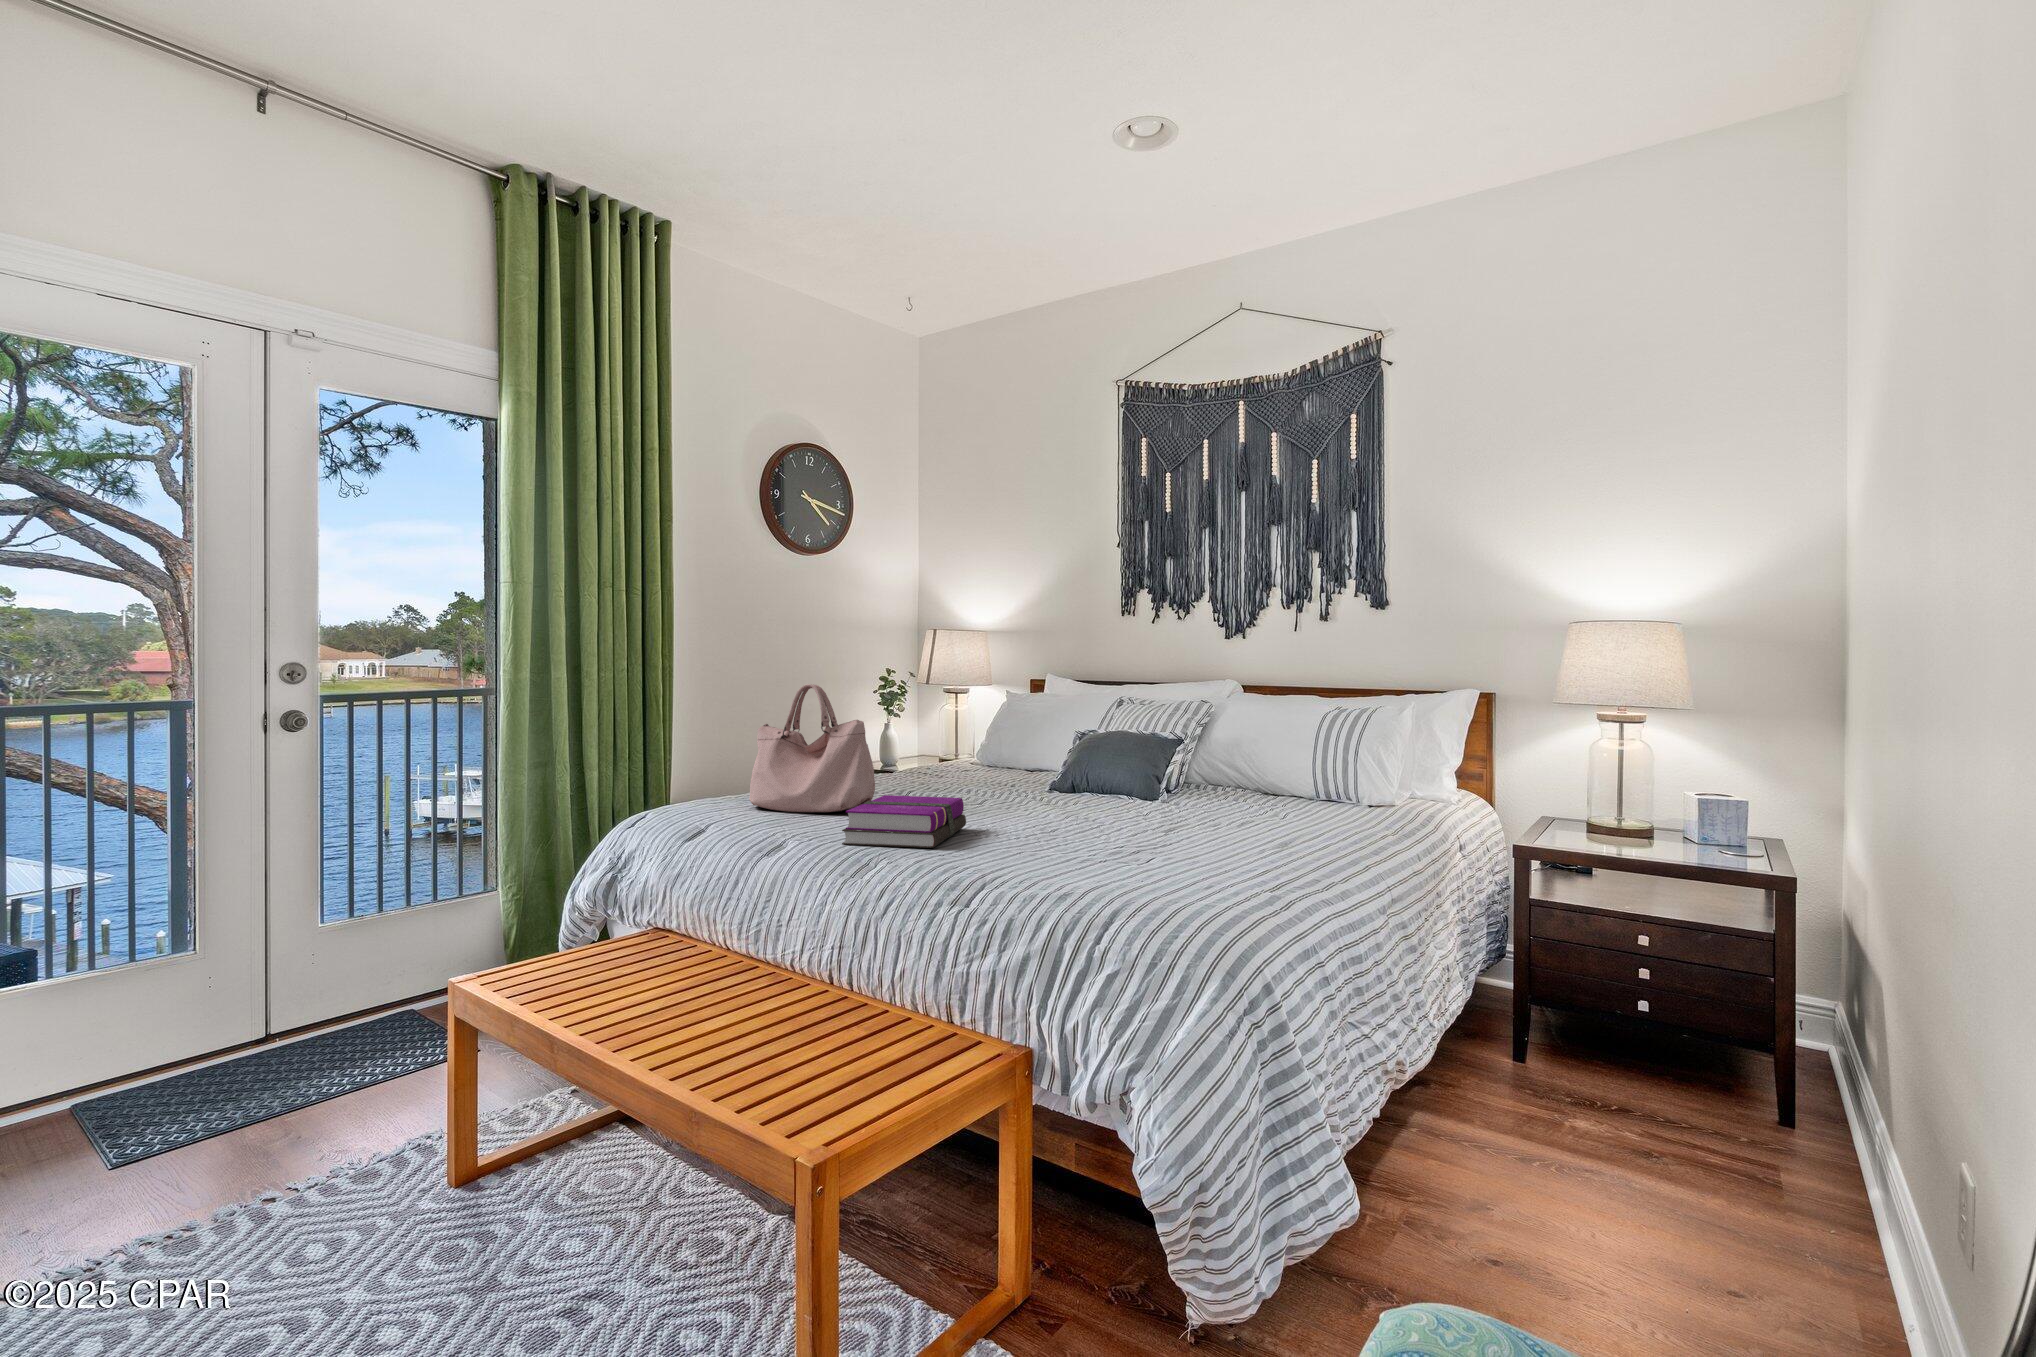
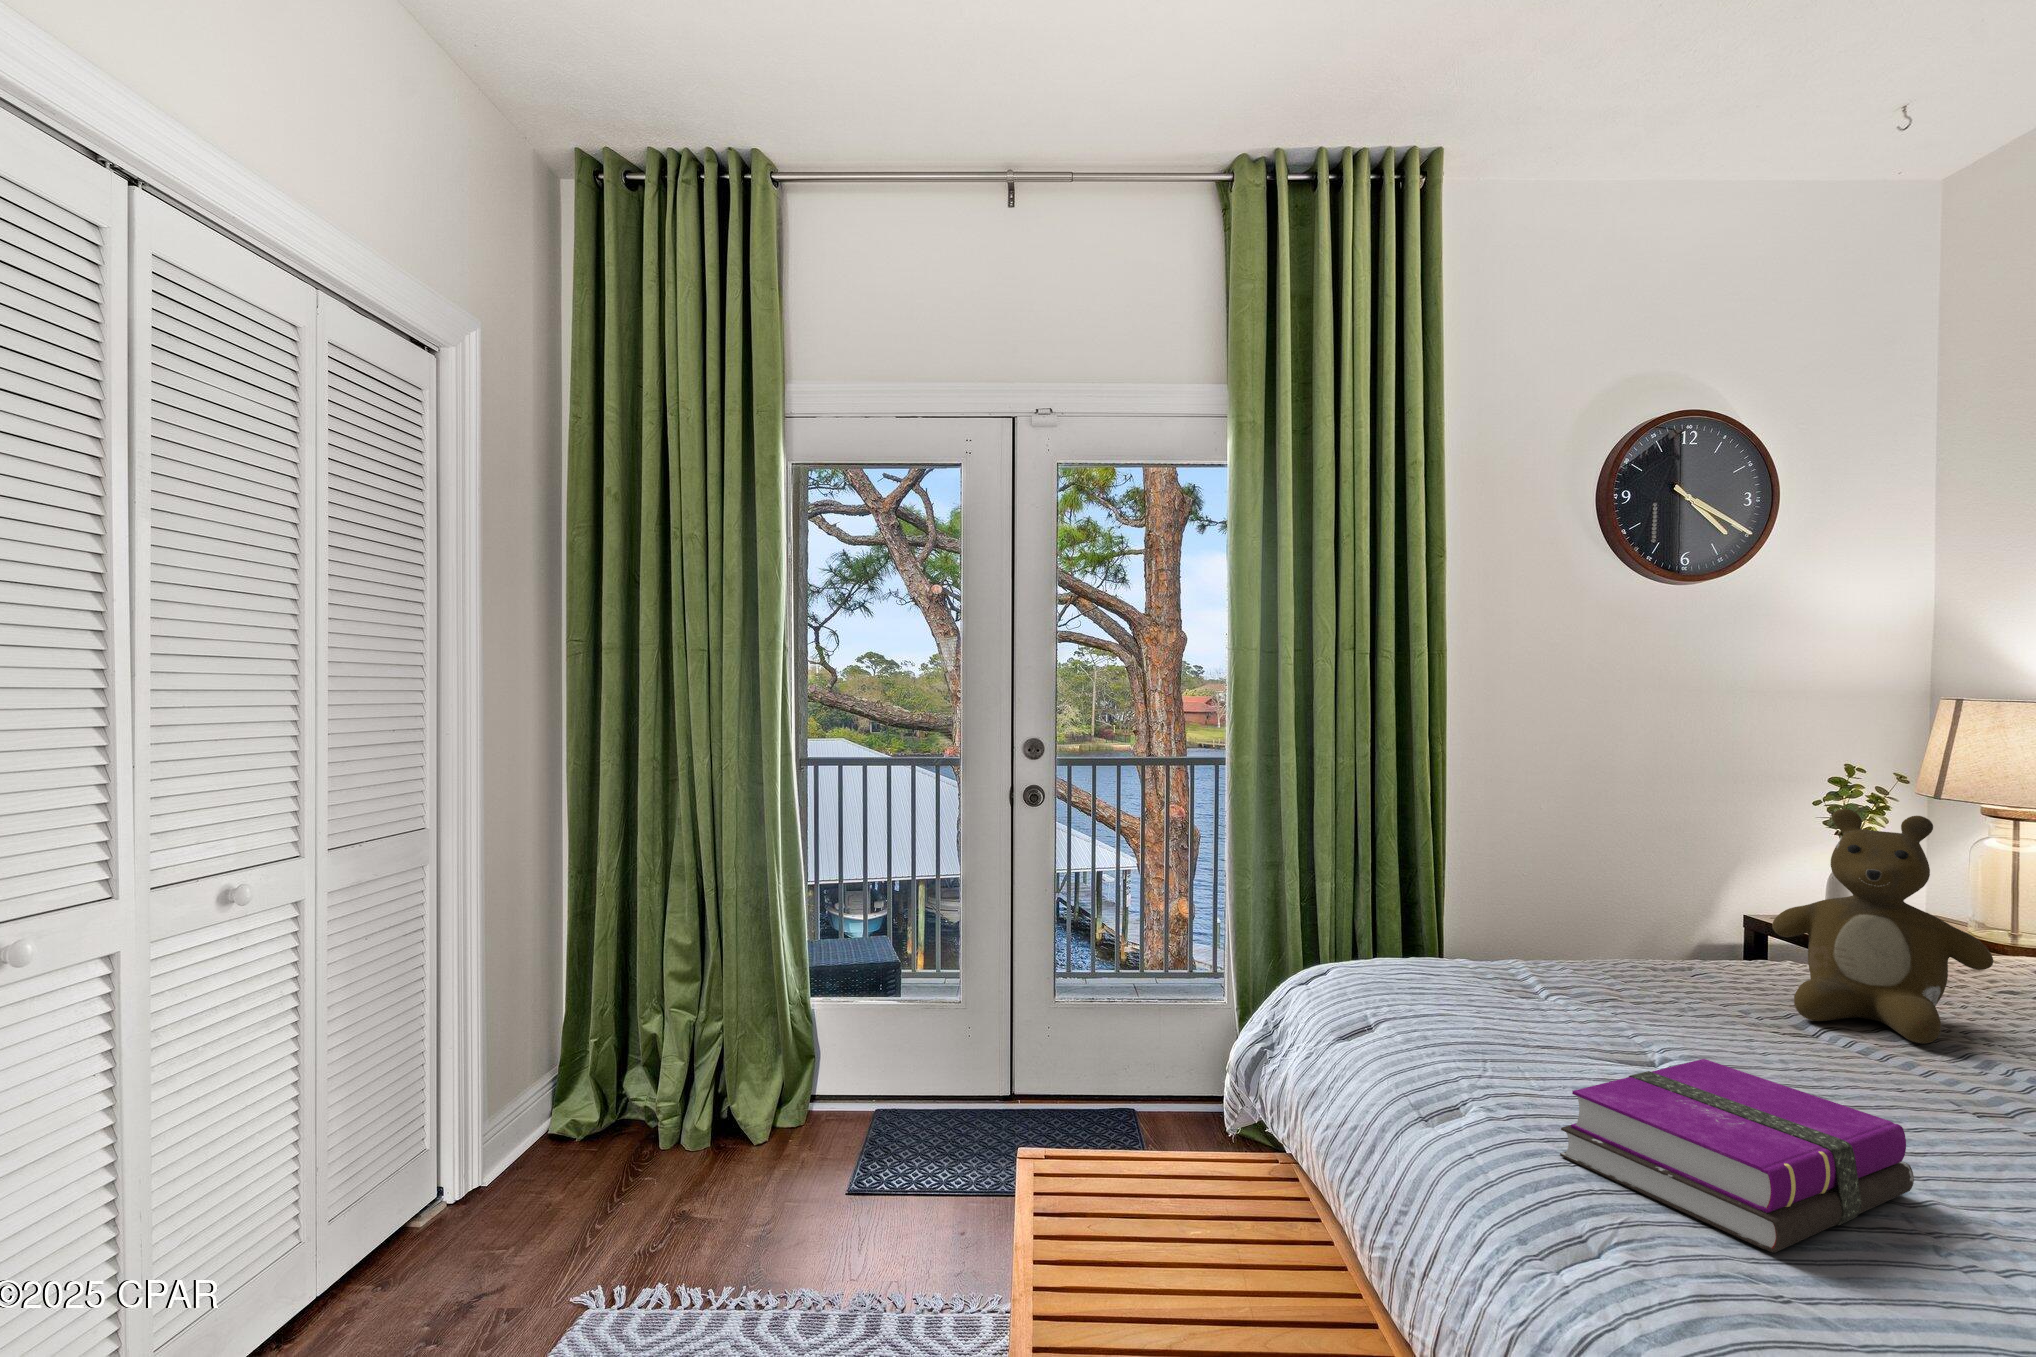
teddy bear: none [880,680,969,791] -> present [1772,809,1994,1043]
handbag: present [749,684,875,812] -> none [1476,806,1709,1050]

